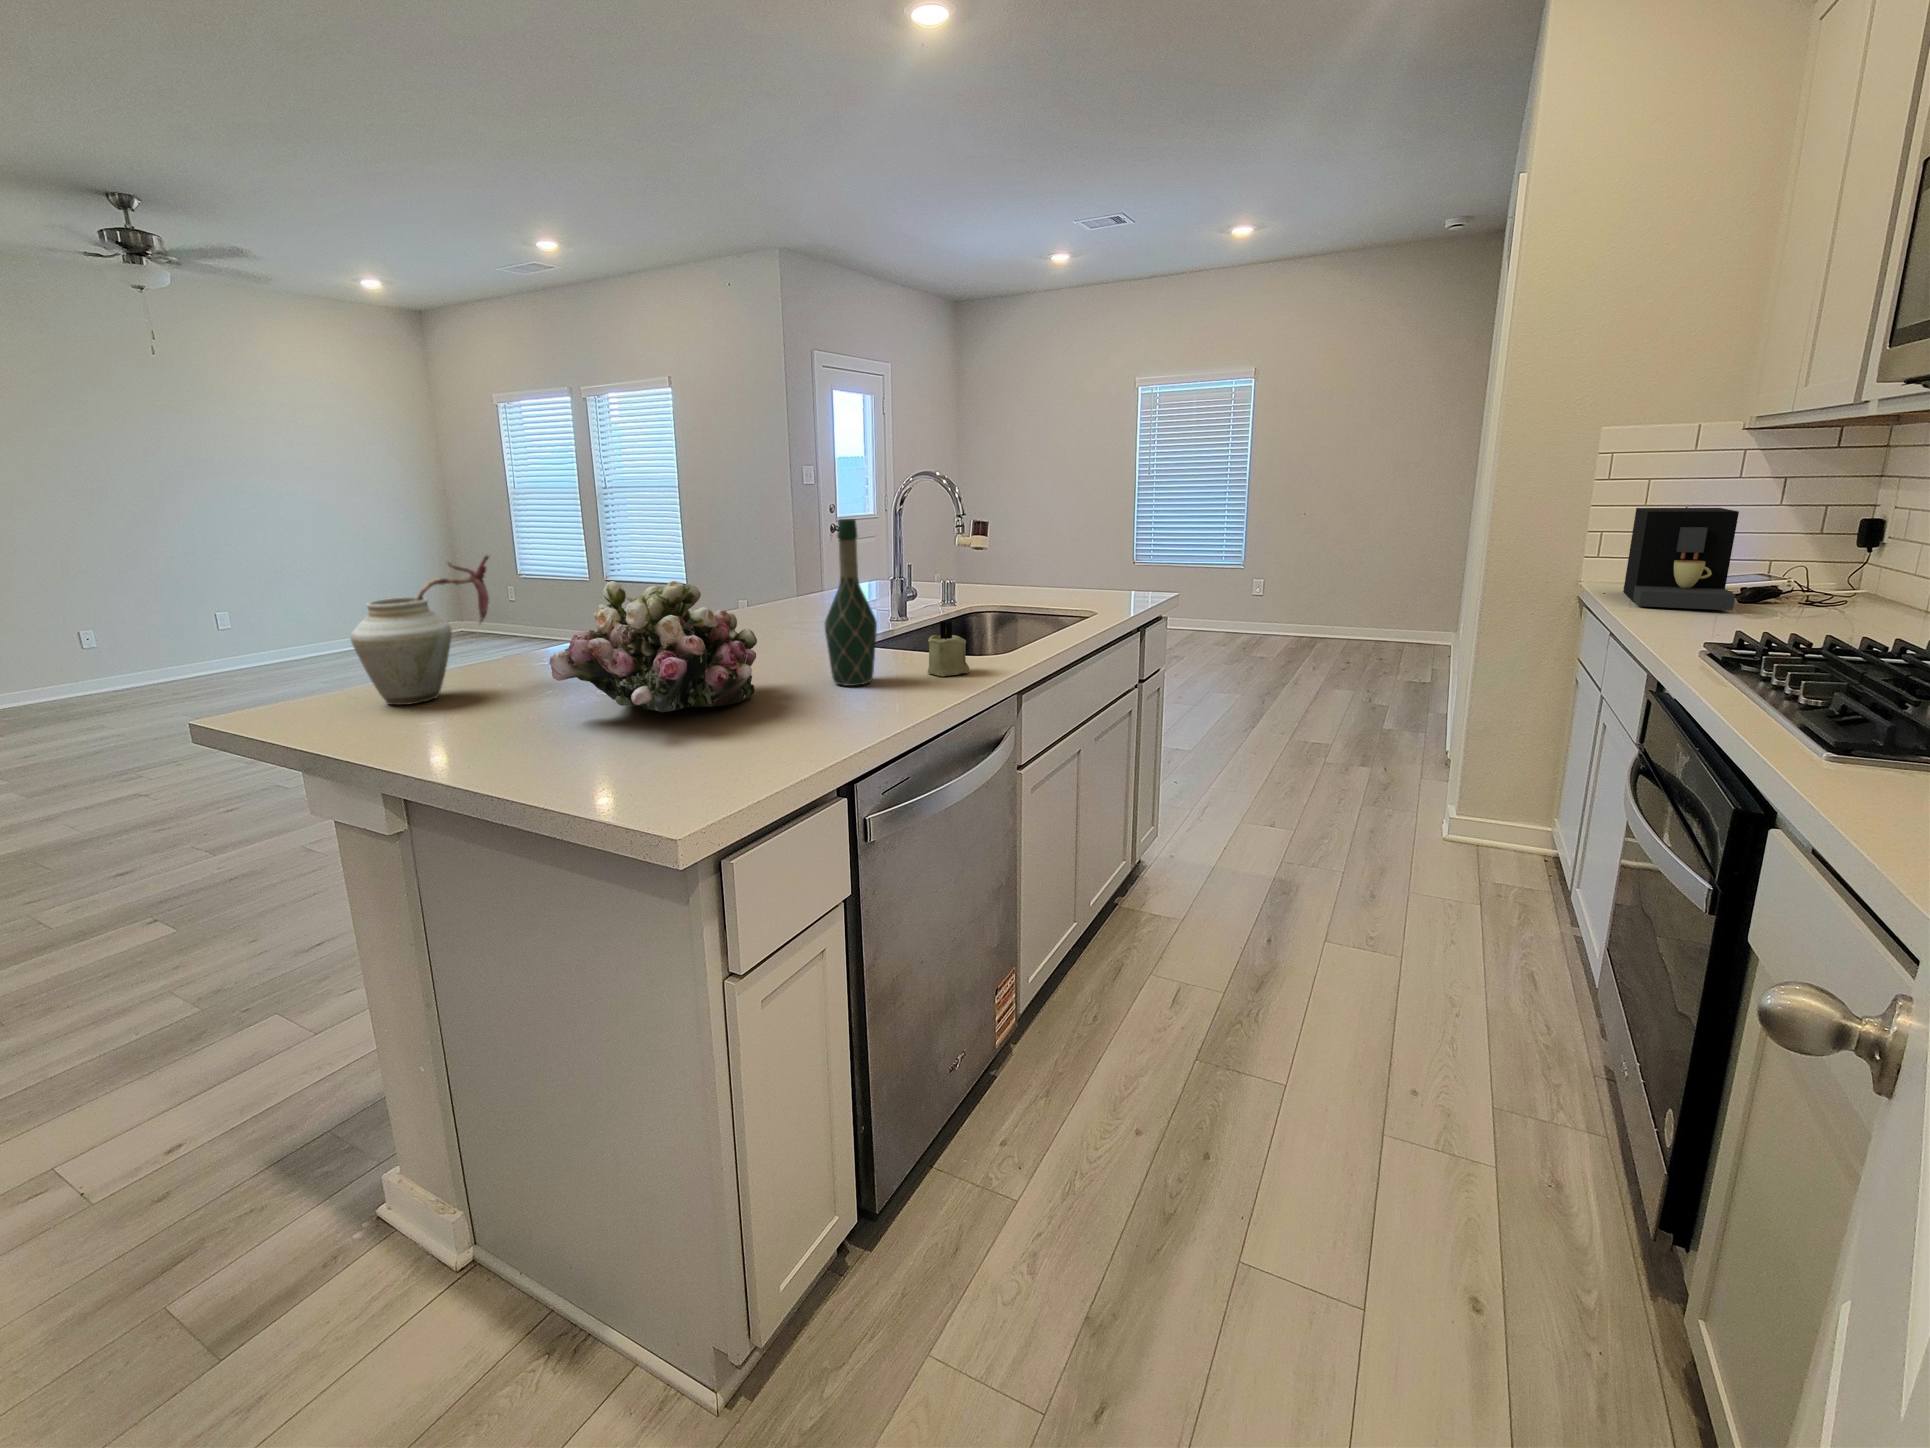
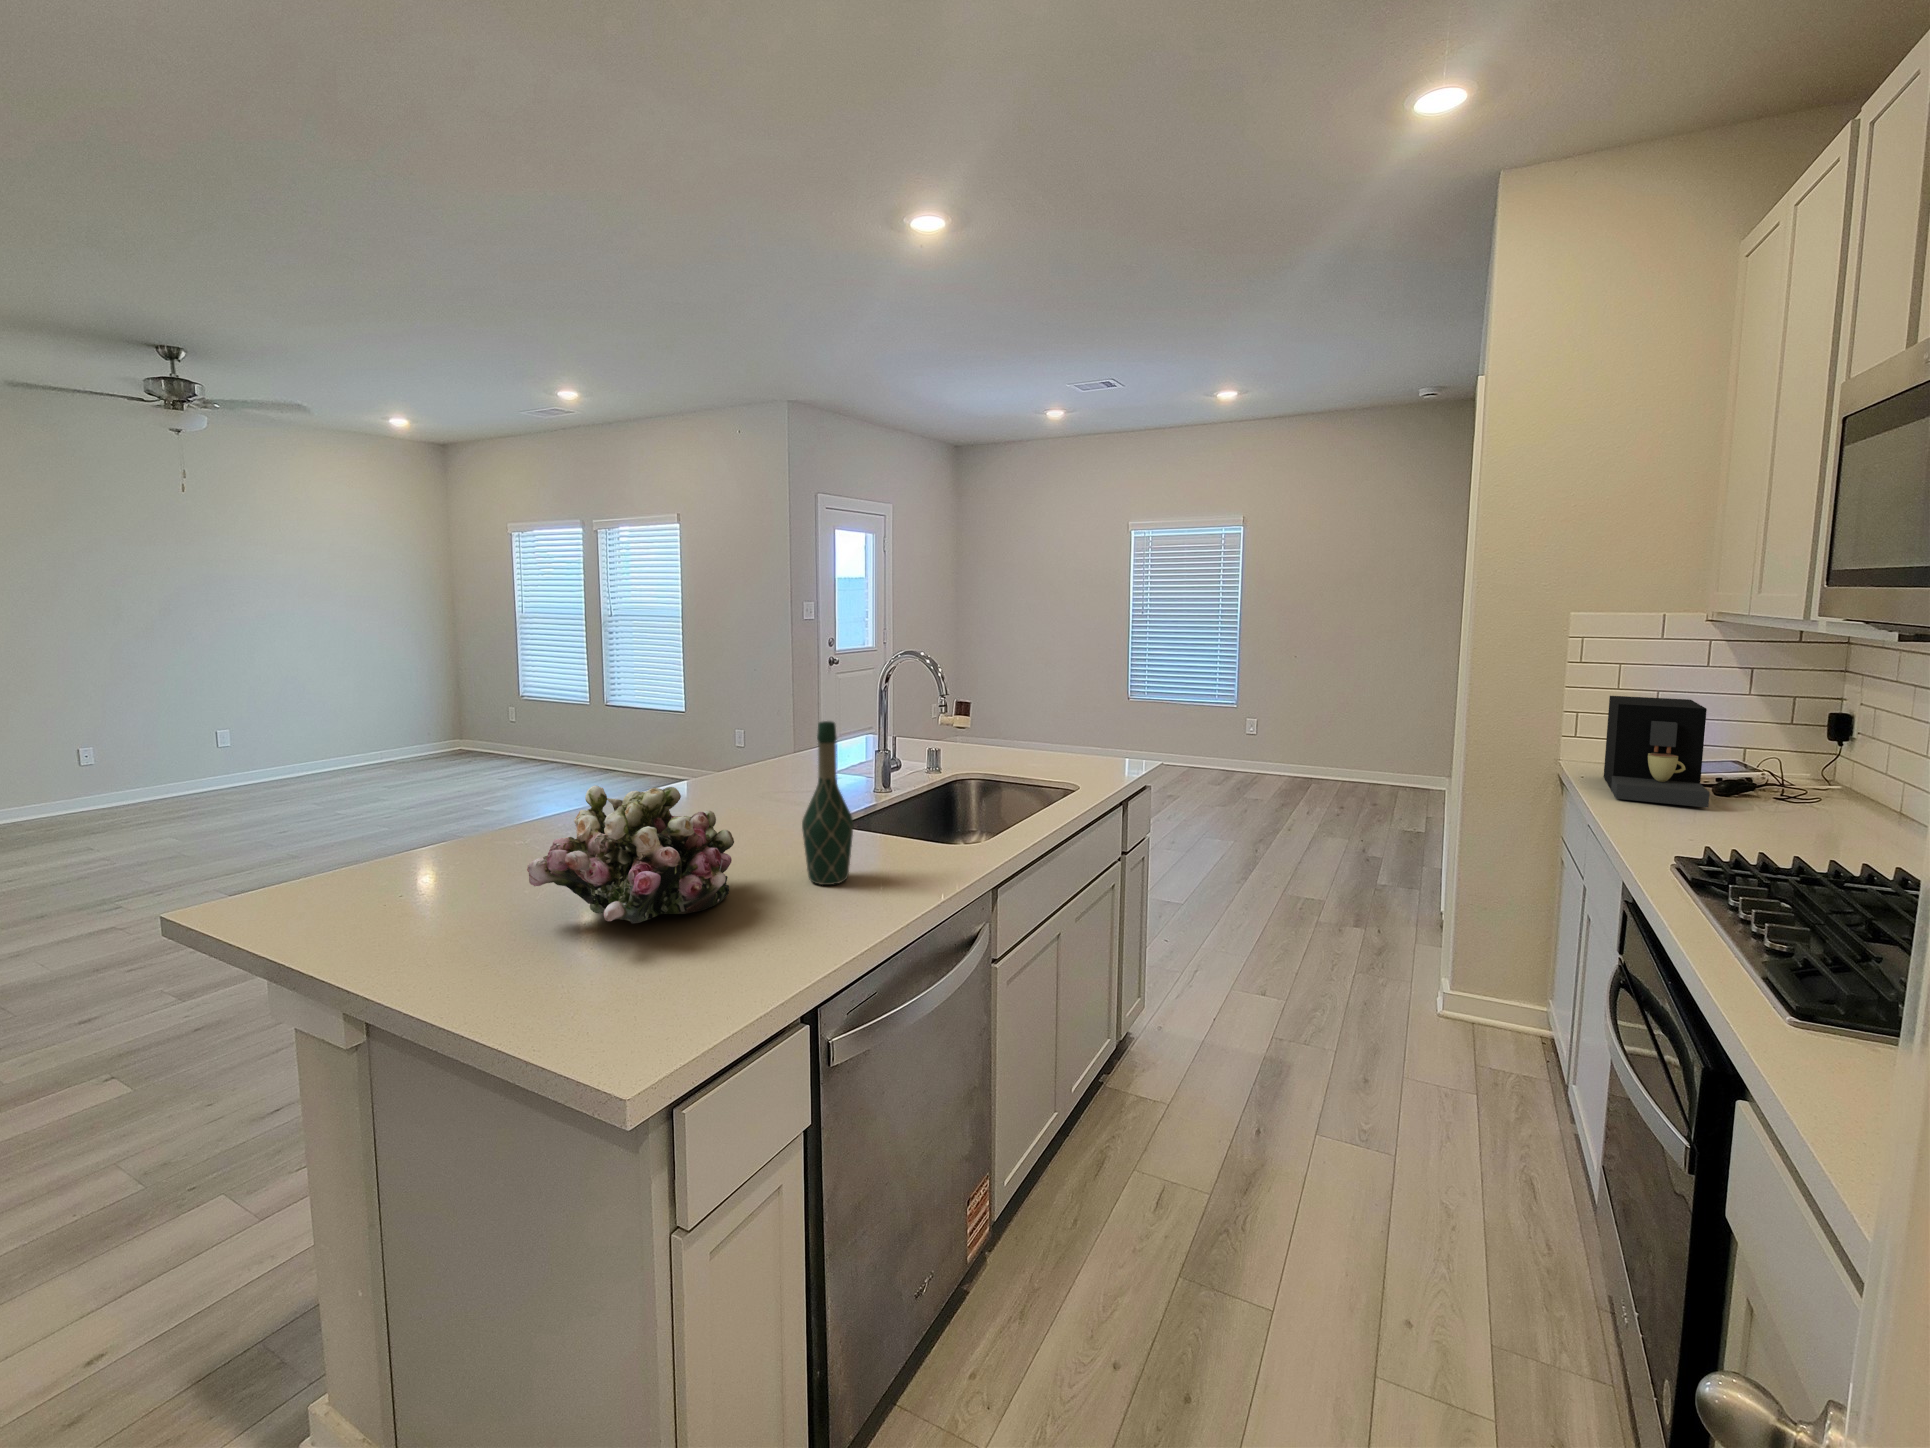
vase: present [350,556,489,705] -> none [336,747,479,898]
candle: present [927,621,970,676] -> none [903,817,945,875]

